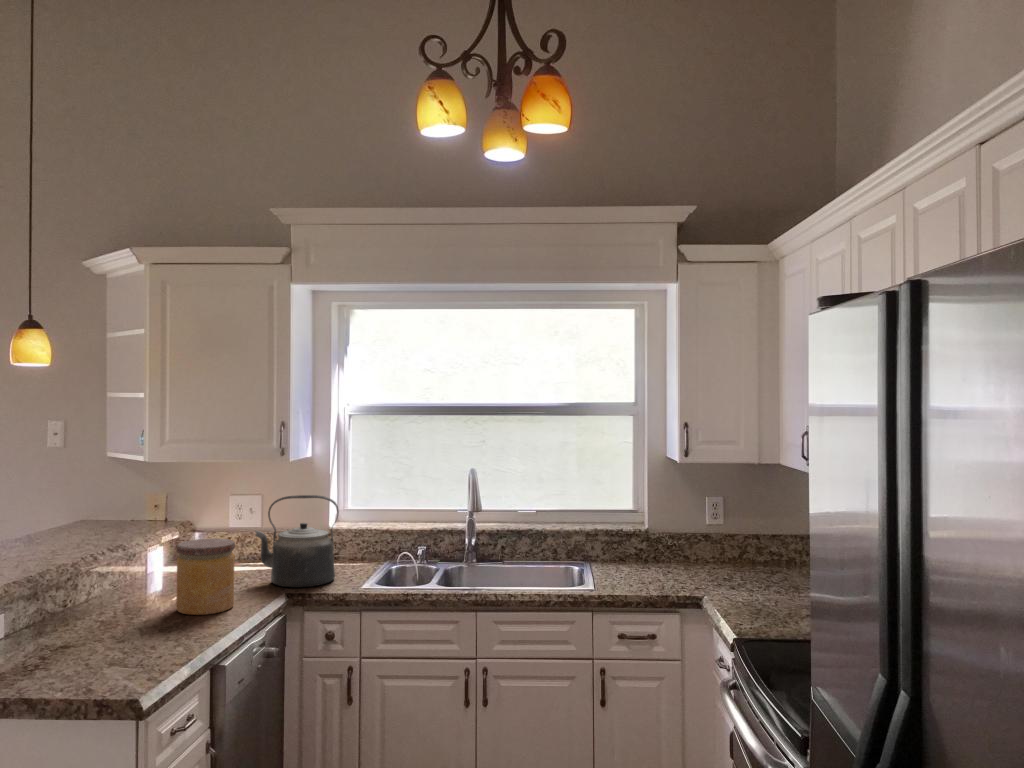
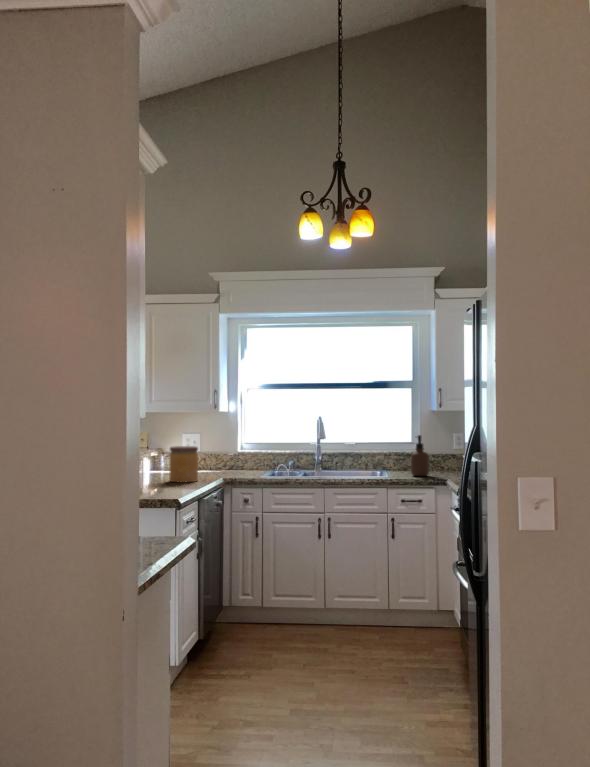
kettle: present [255,495,339,587] -> none [203,428,247,476]
soap dispenser: none [635,512,667,589] -> present [411,435,429,476]

